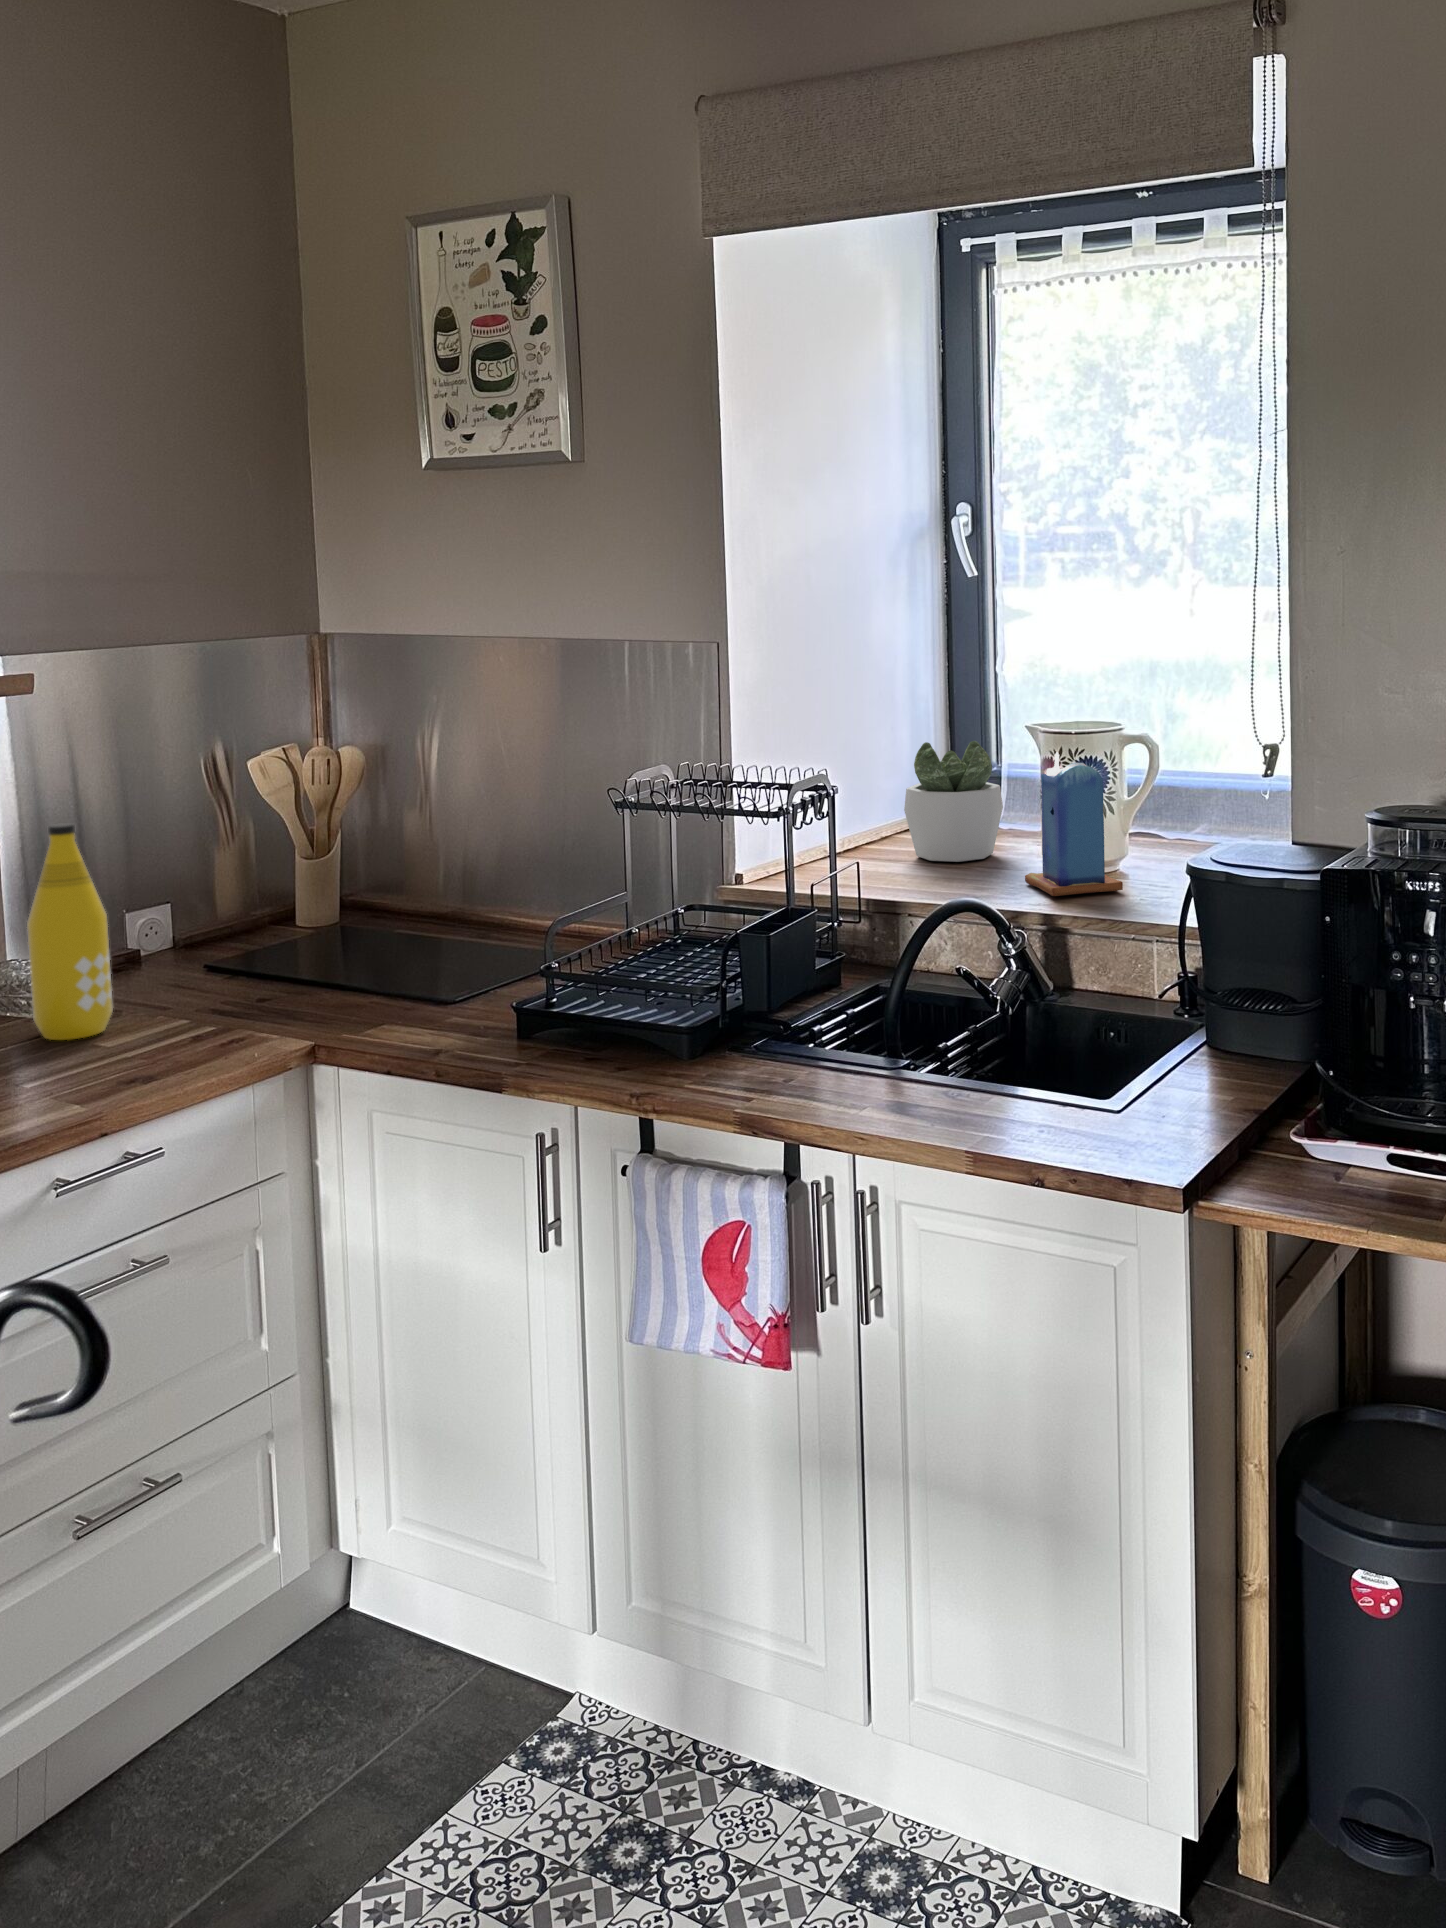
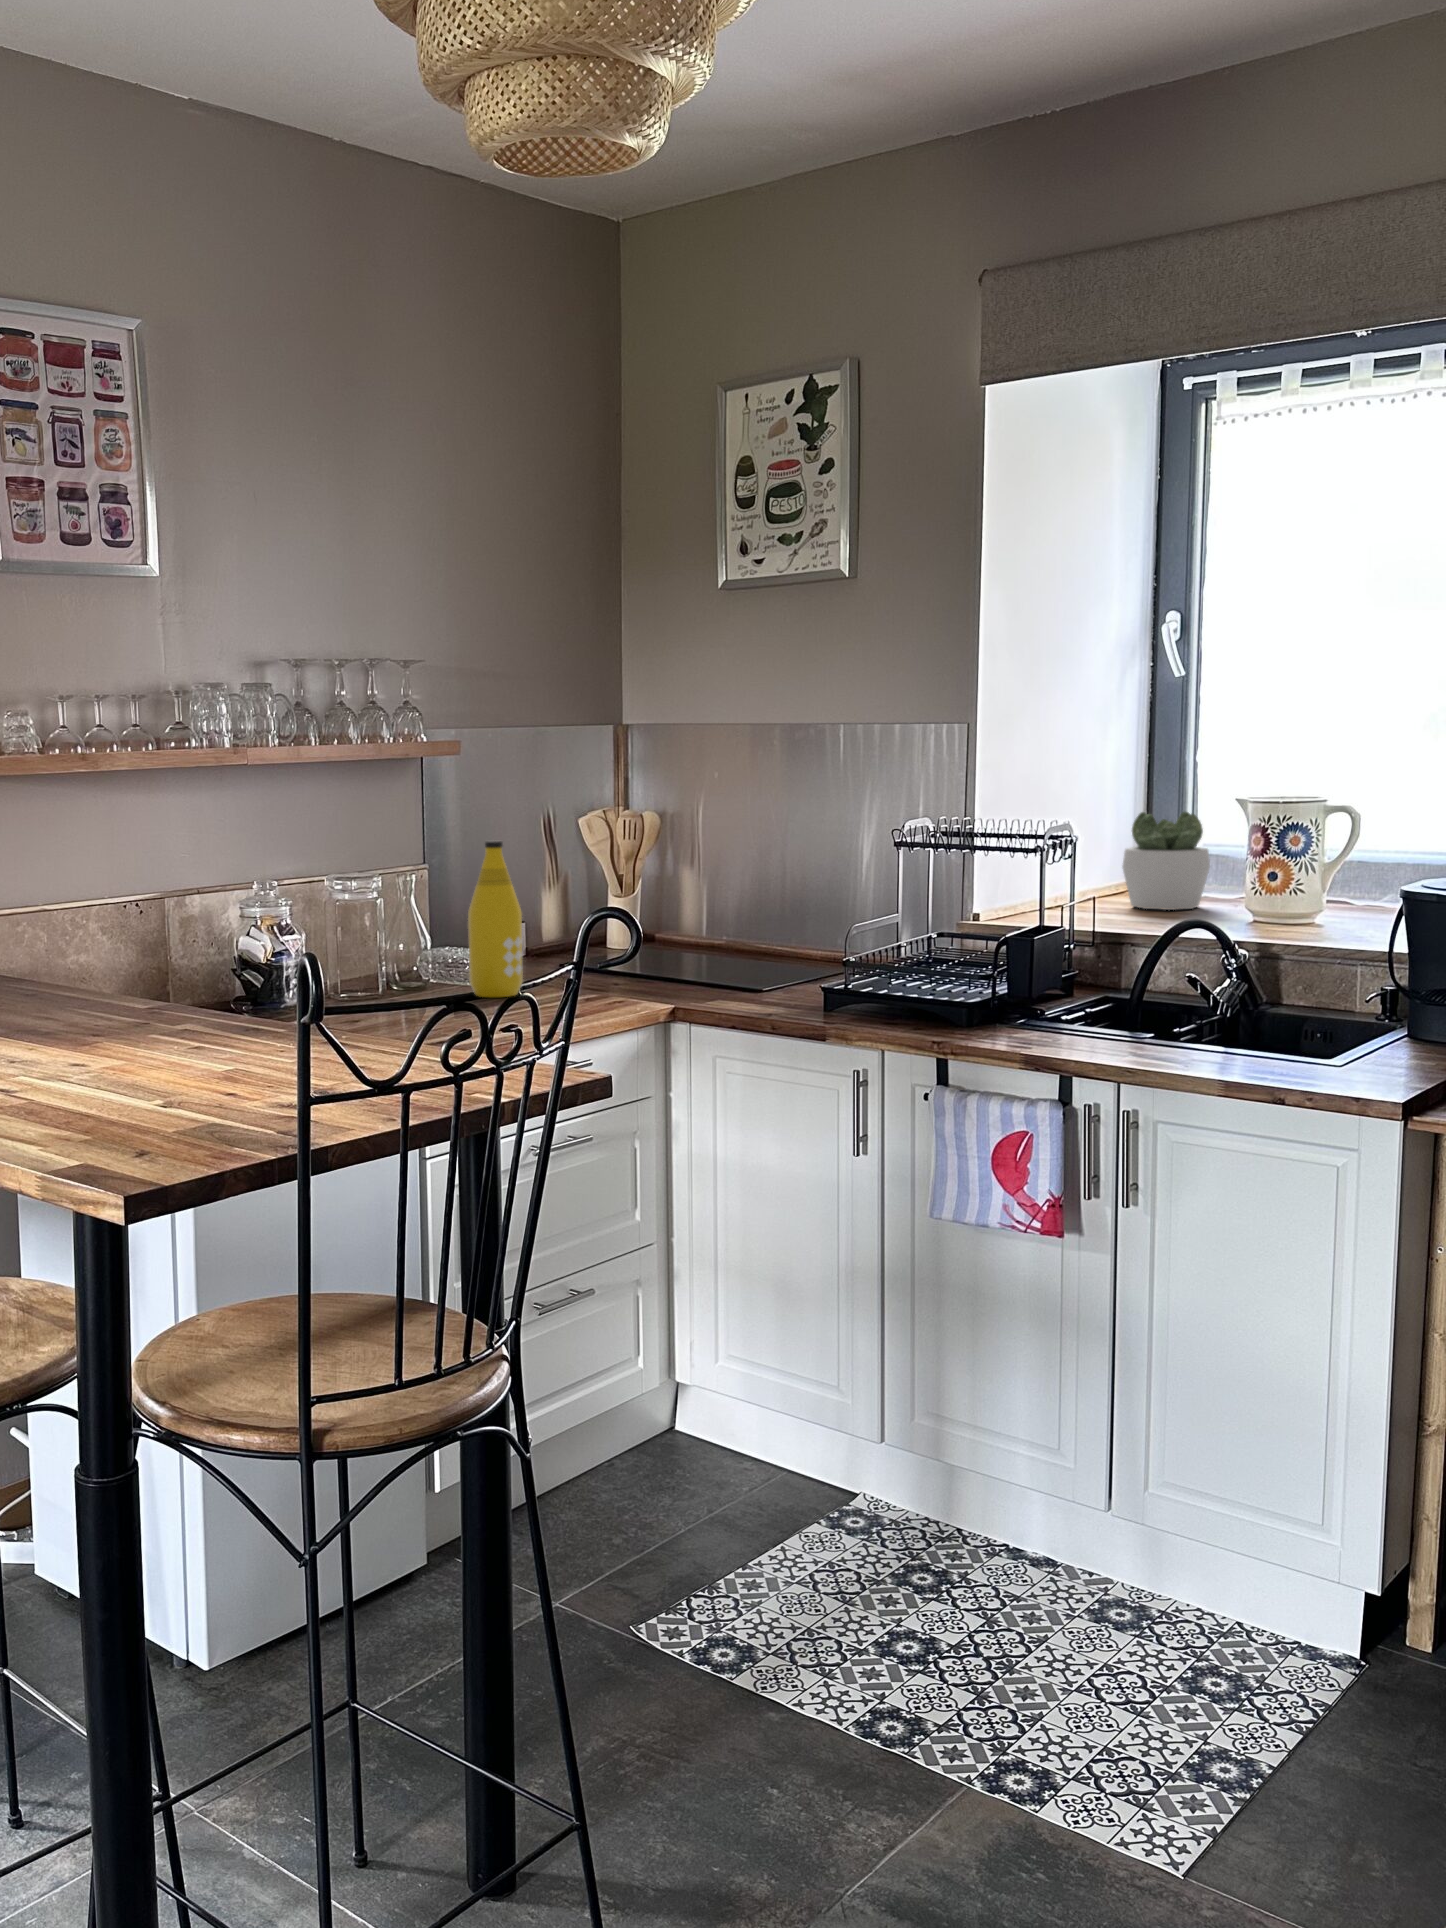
candle: present [1025,752,1123,896] -> none [1234,812,1325,929]

